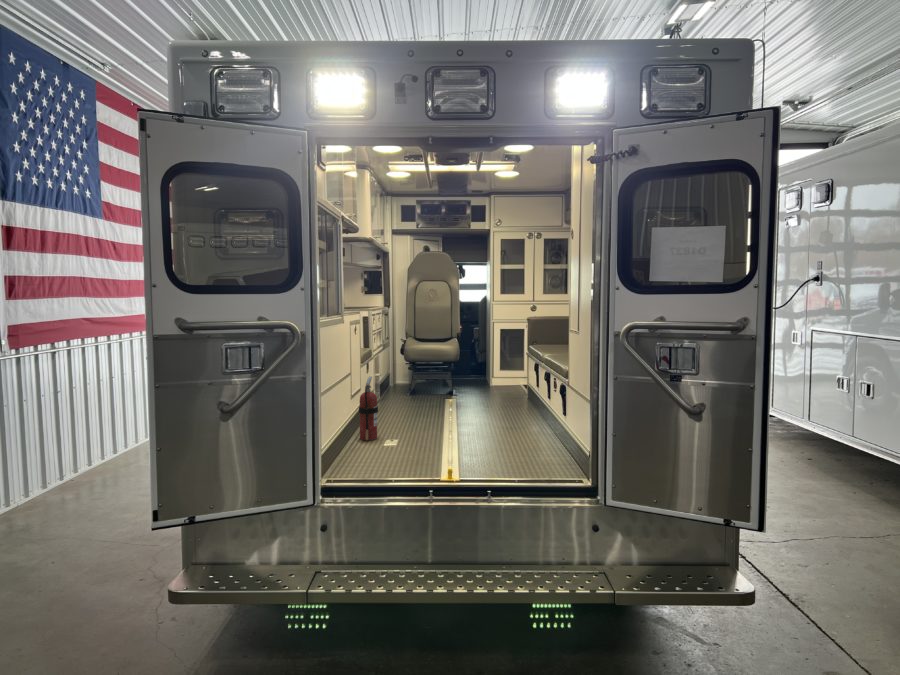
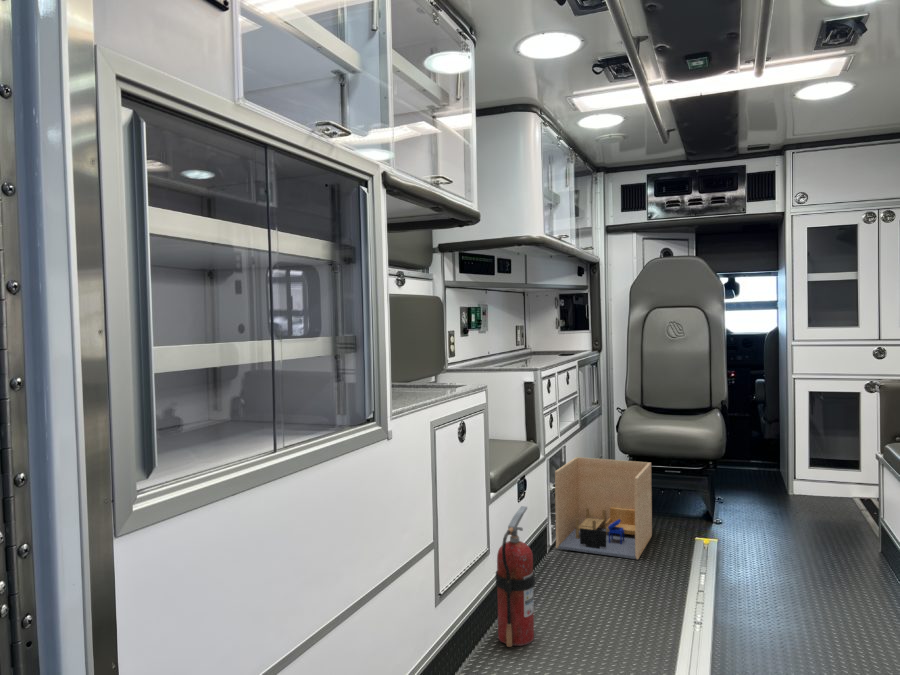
cardboard box: none [374,364,423,412] -> present [555,457,652,559]

